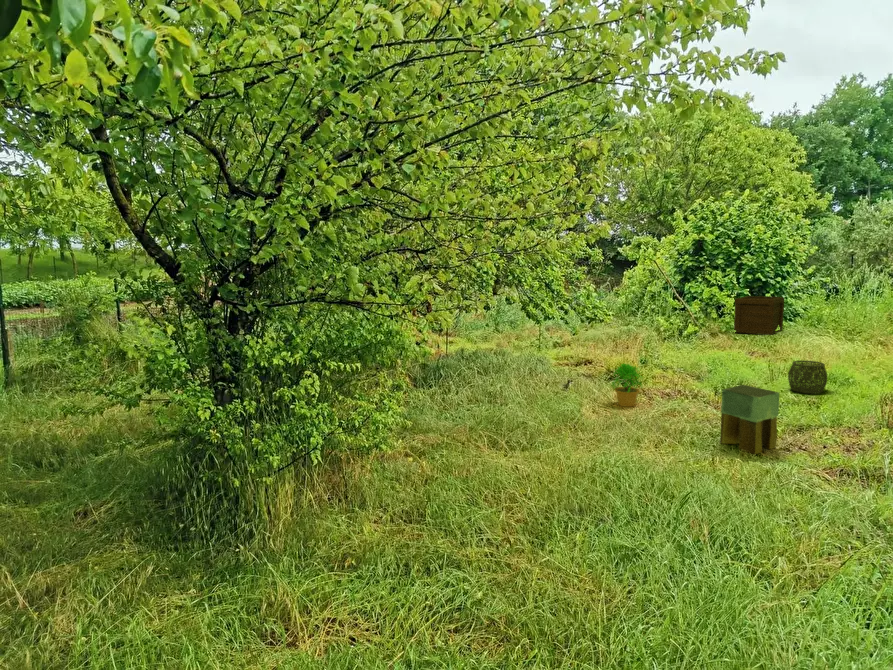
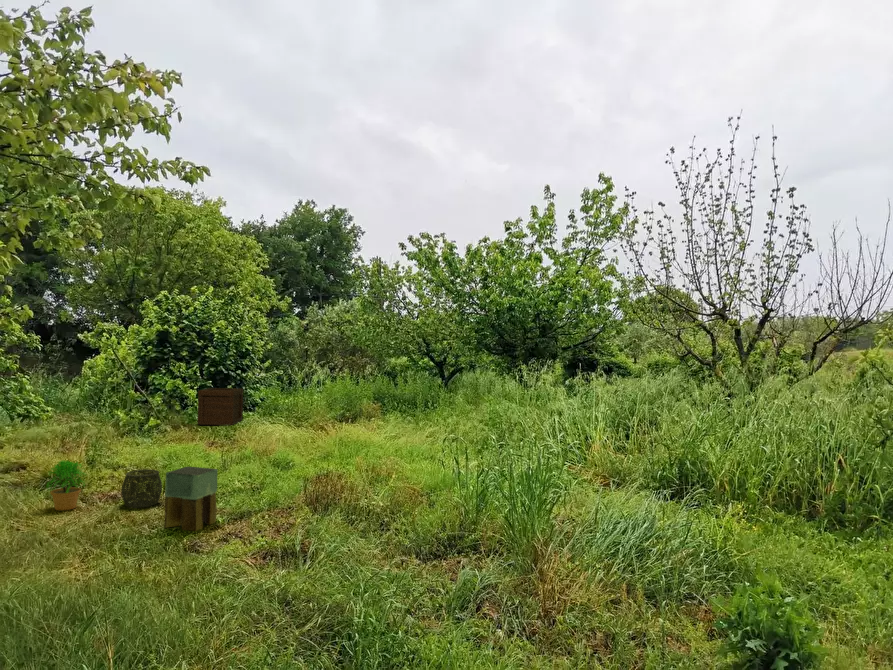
woven basket: present [788,360,827,394] -> present [121,470,162,508]

